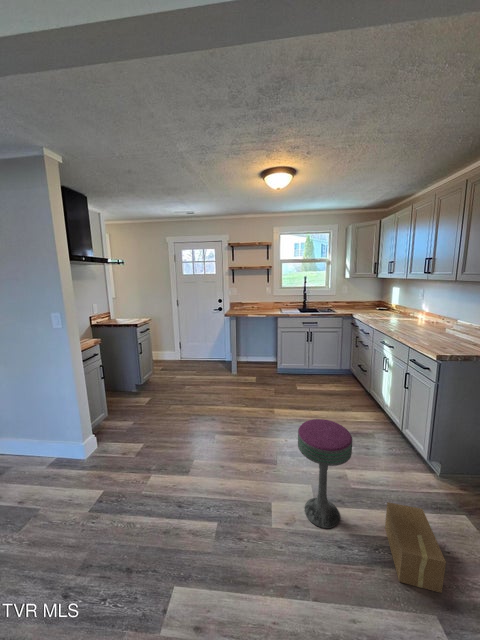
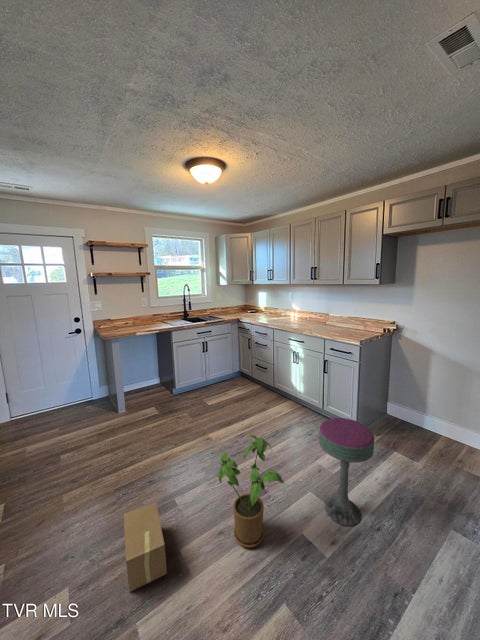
house plant: none [216,404,262,487] -> present [218,435,284,548]
cardboard box: present [385,502,446,593] -> present [124,502,167,592]

